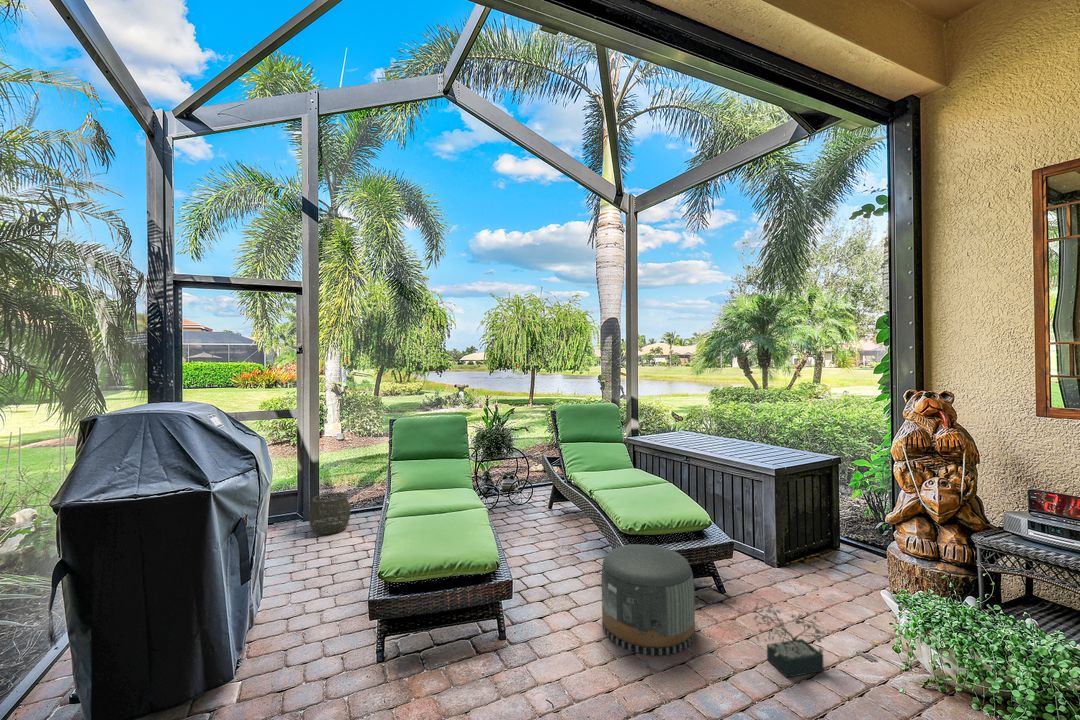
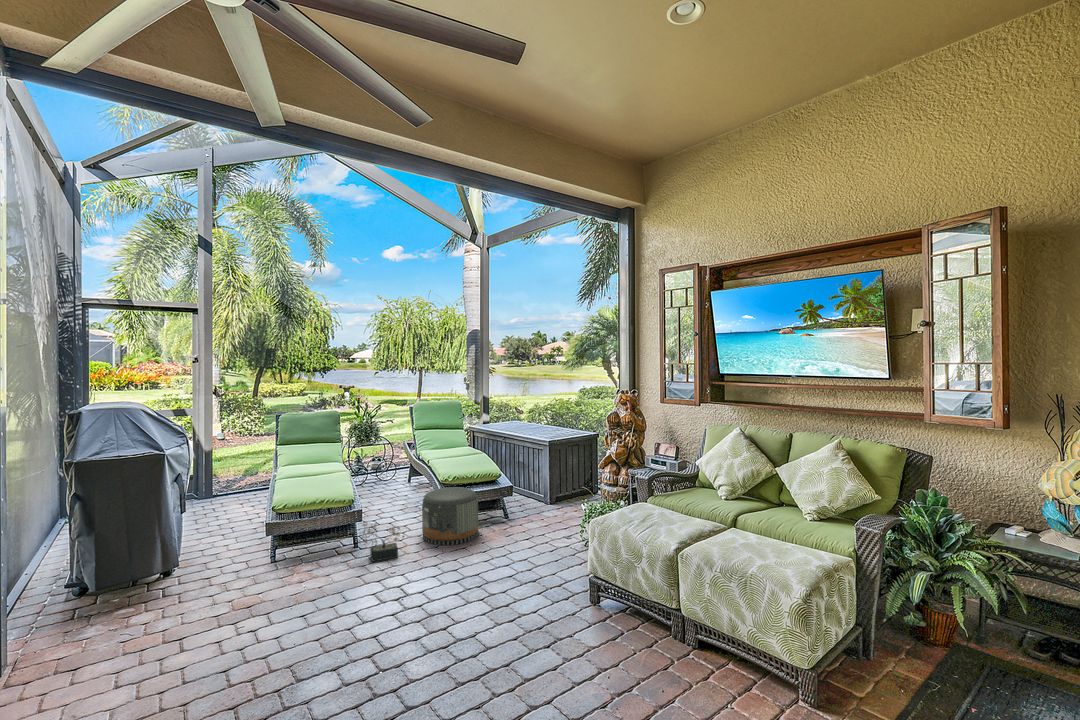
woven basket: present [309,492,351,535] -> none [203,475,240,507]
decorative plant: present [753,603,825,677] -> present [359,523,404,562]

